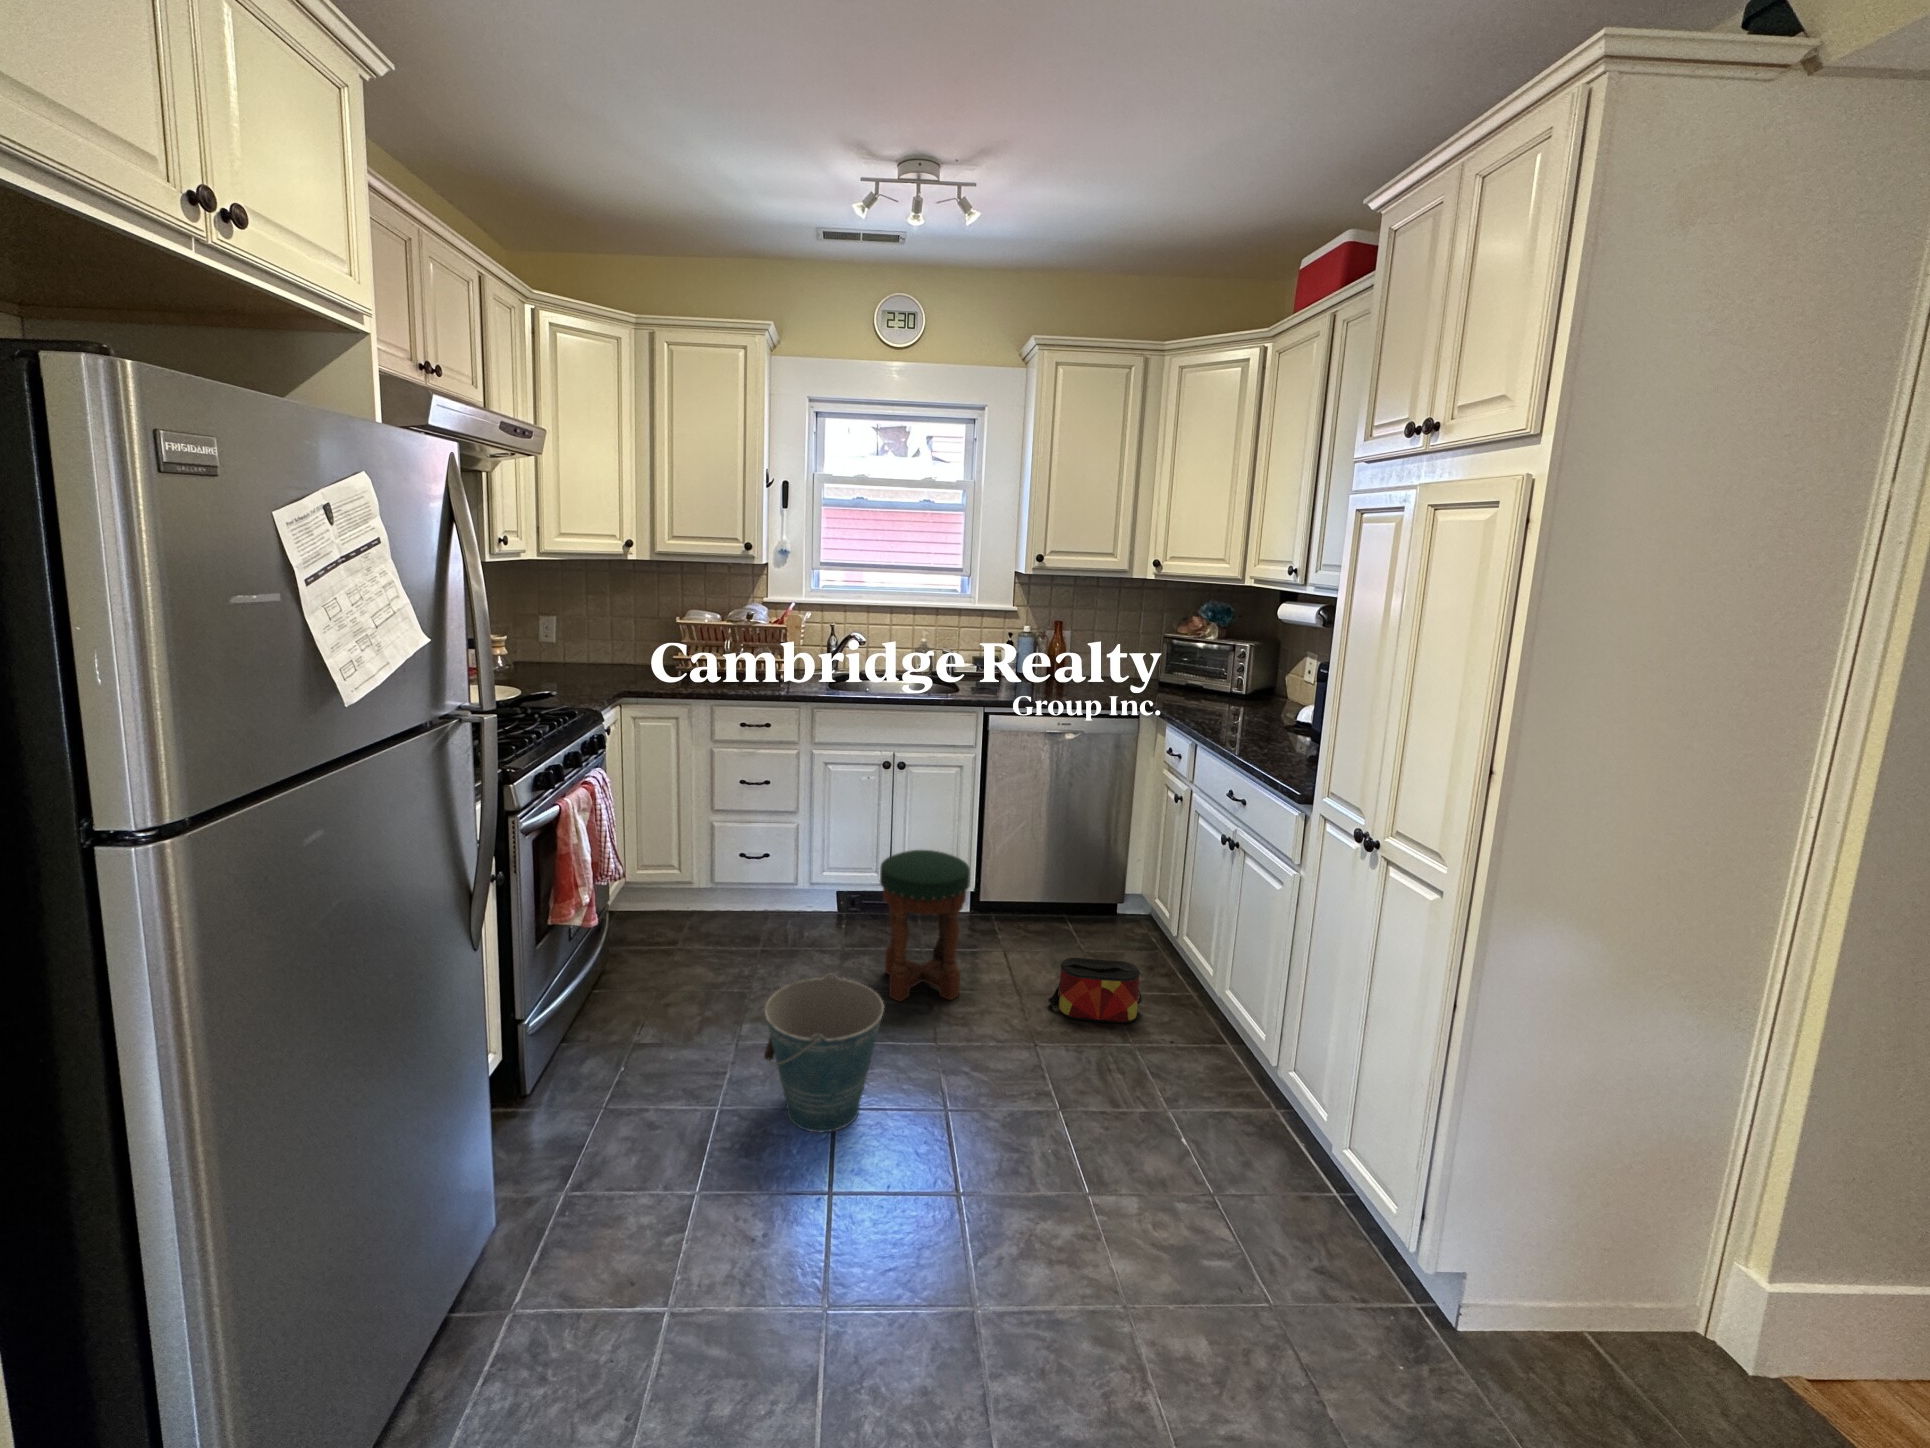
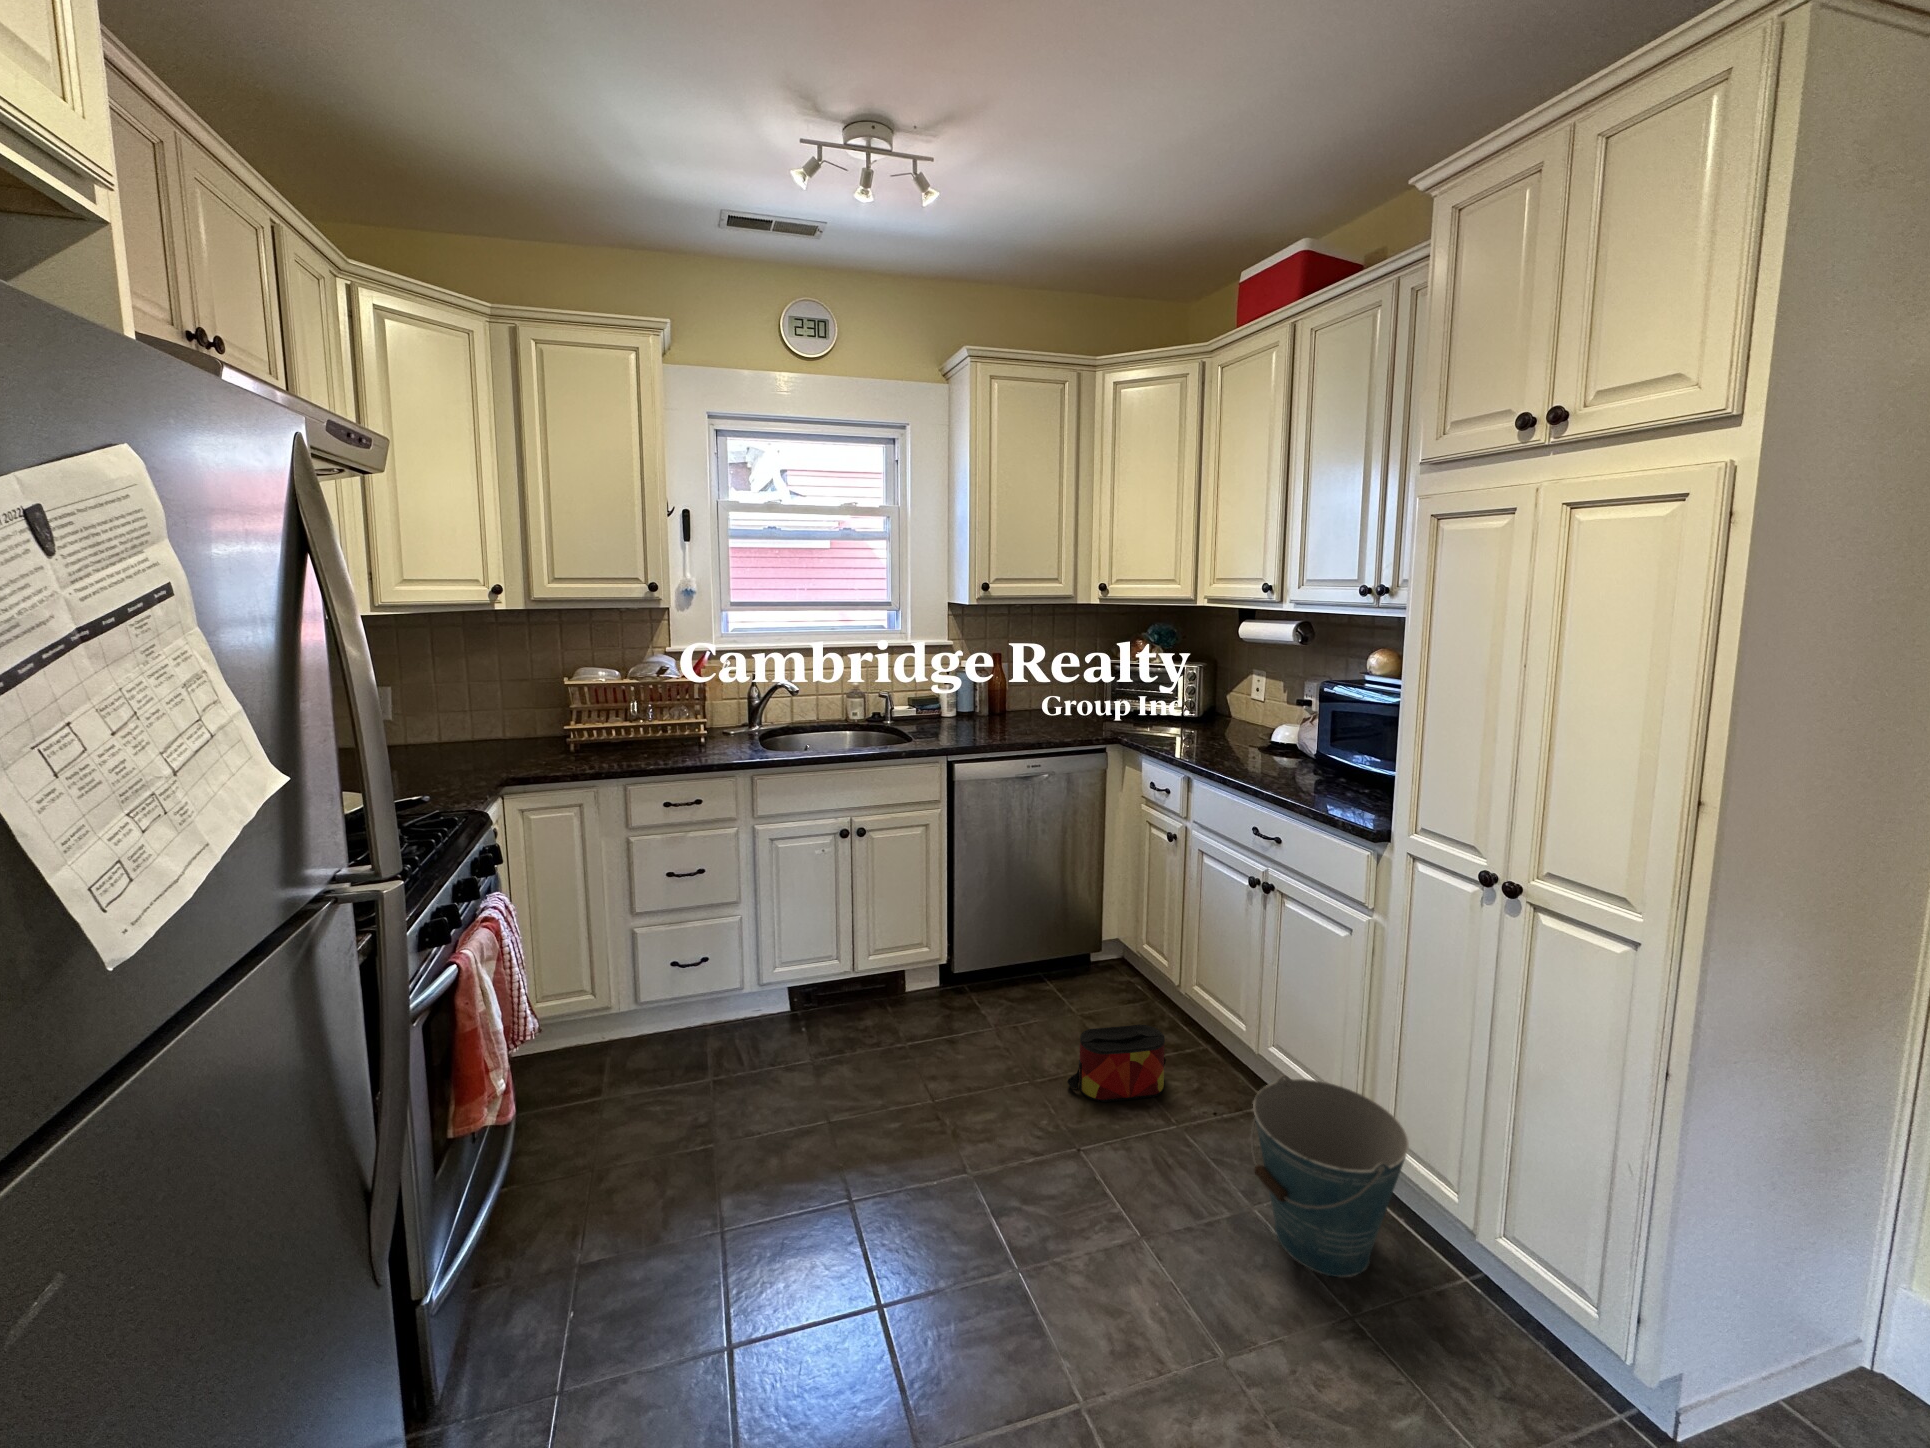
stool: present [880,850,970,1001] -> none [866,928,971,1119]
bucket: present [764,974,884,1132] -> present [1251,1075,1409,1277]

